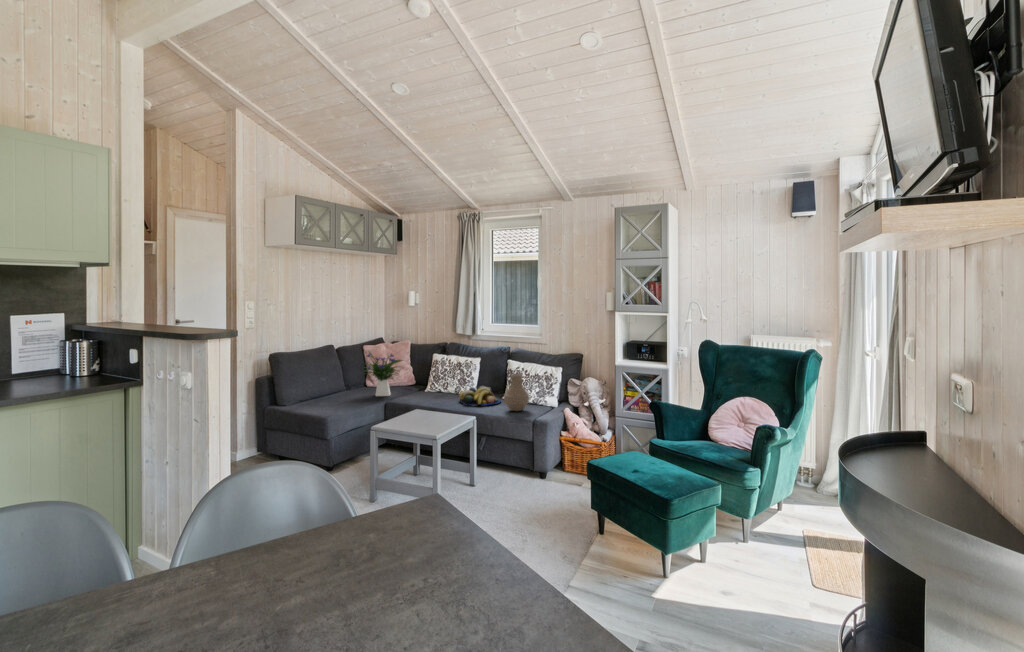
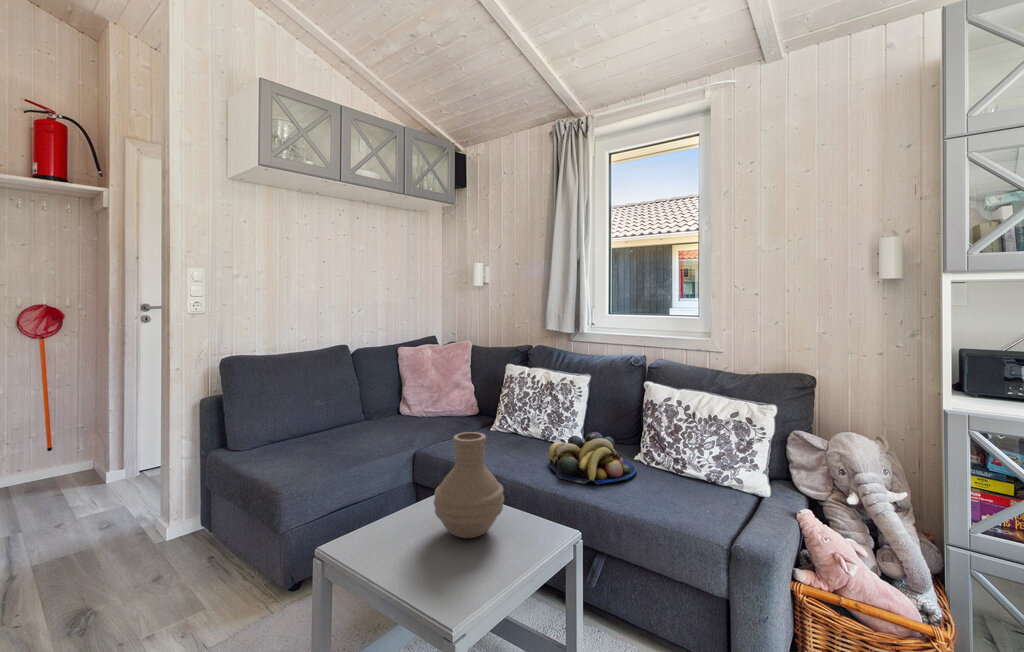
flower arrangement: present [365,352,402,396] -> none [373,356,452,440]
vase: present [504,374,529,411] -> present [434,432,504,538]

